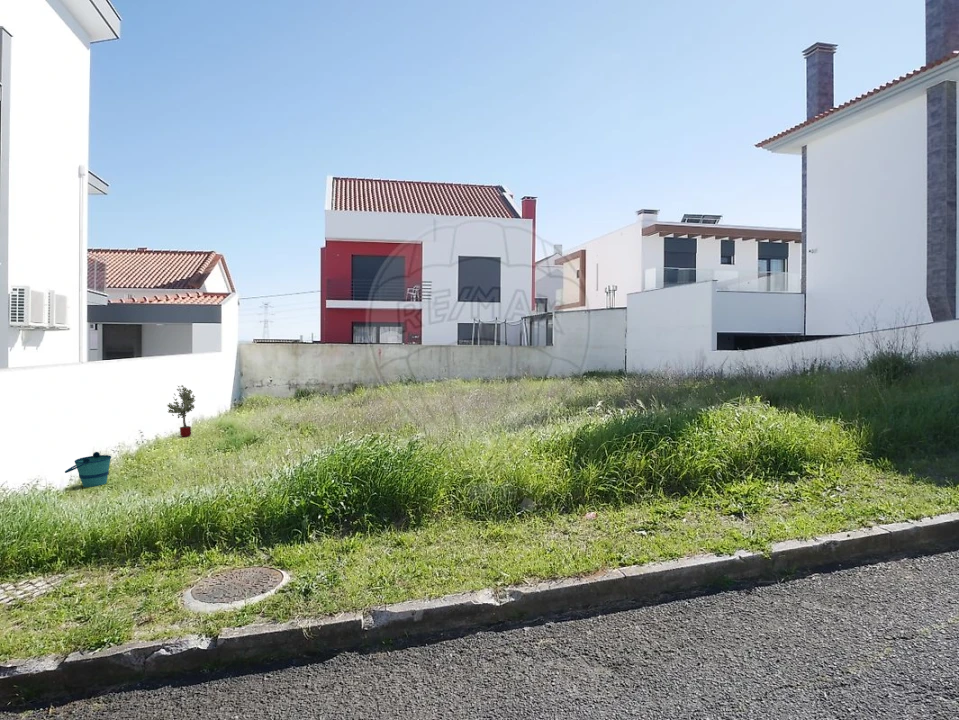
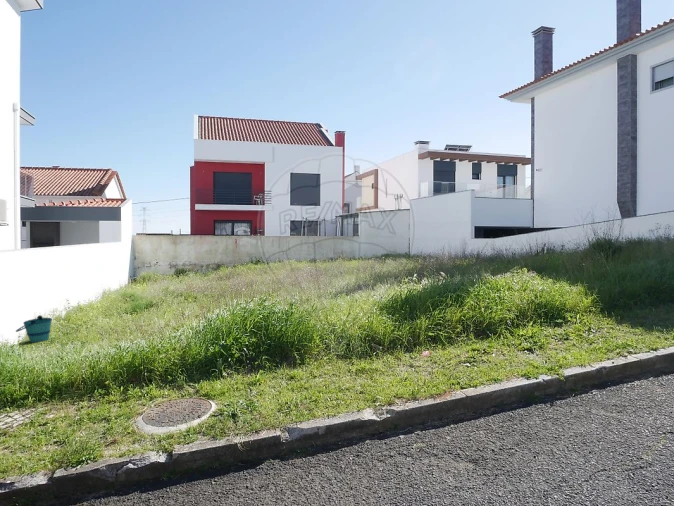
potted tree: present [167,385,195,437] -> none [86,265,108,304]

